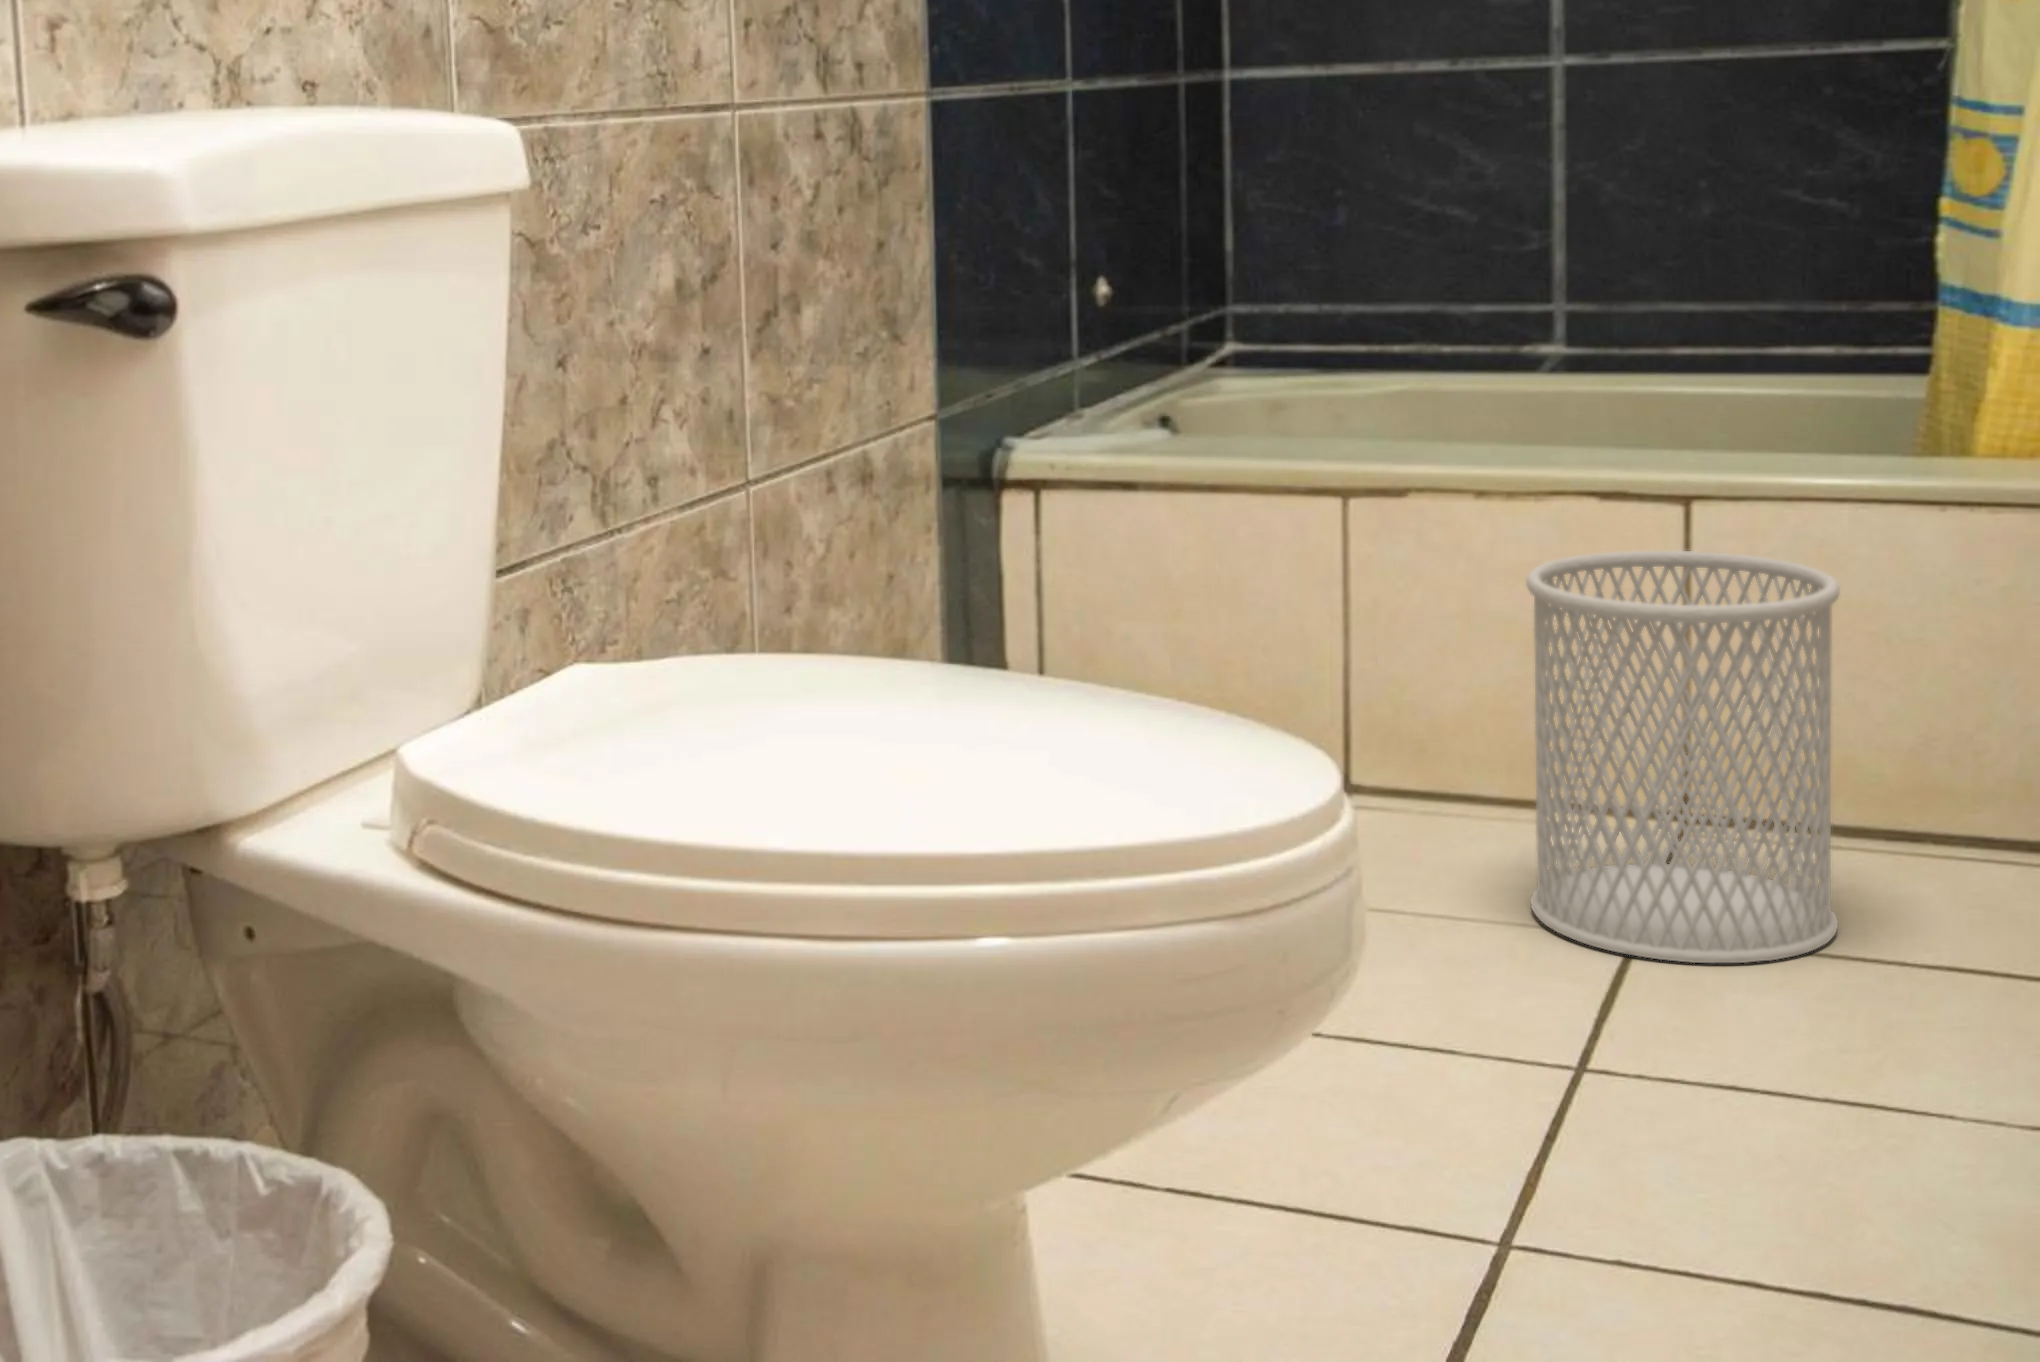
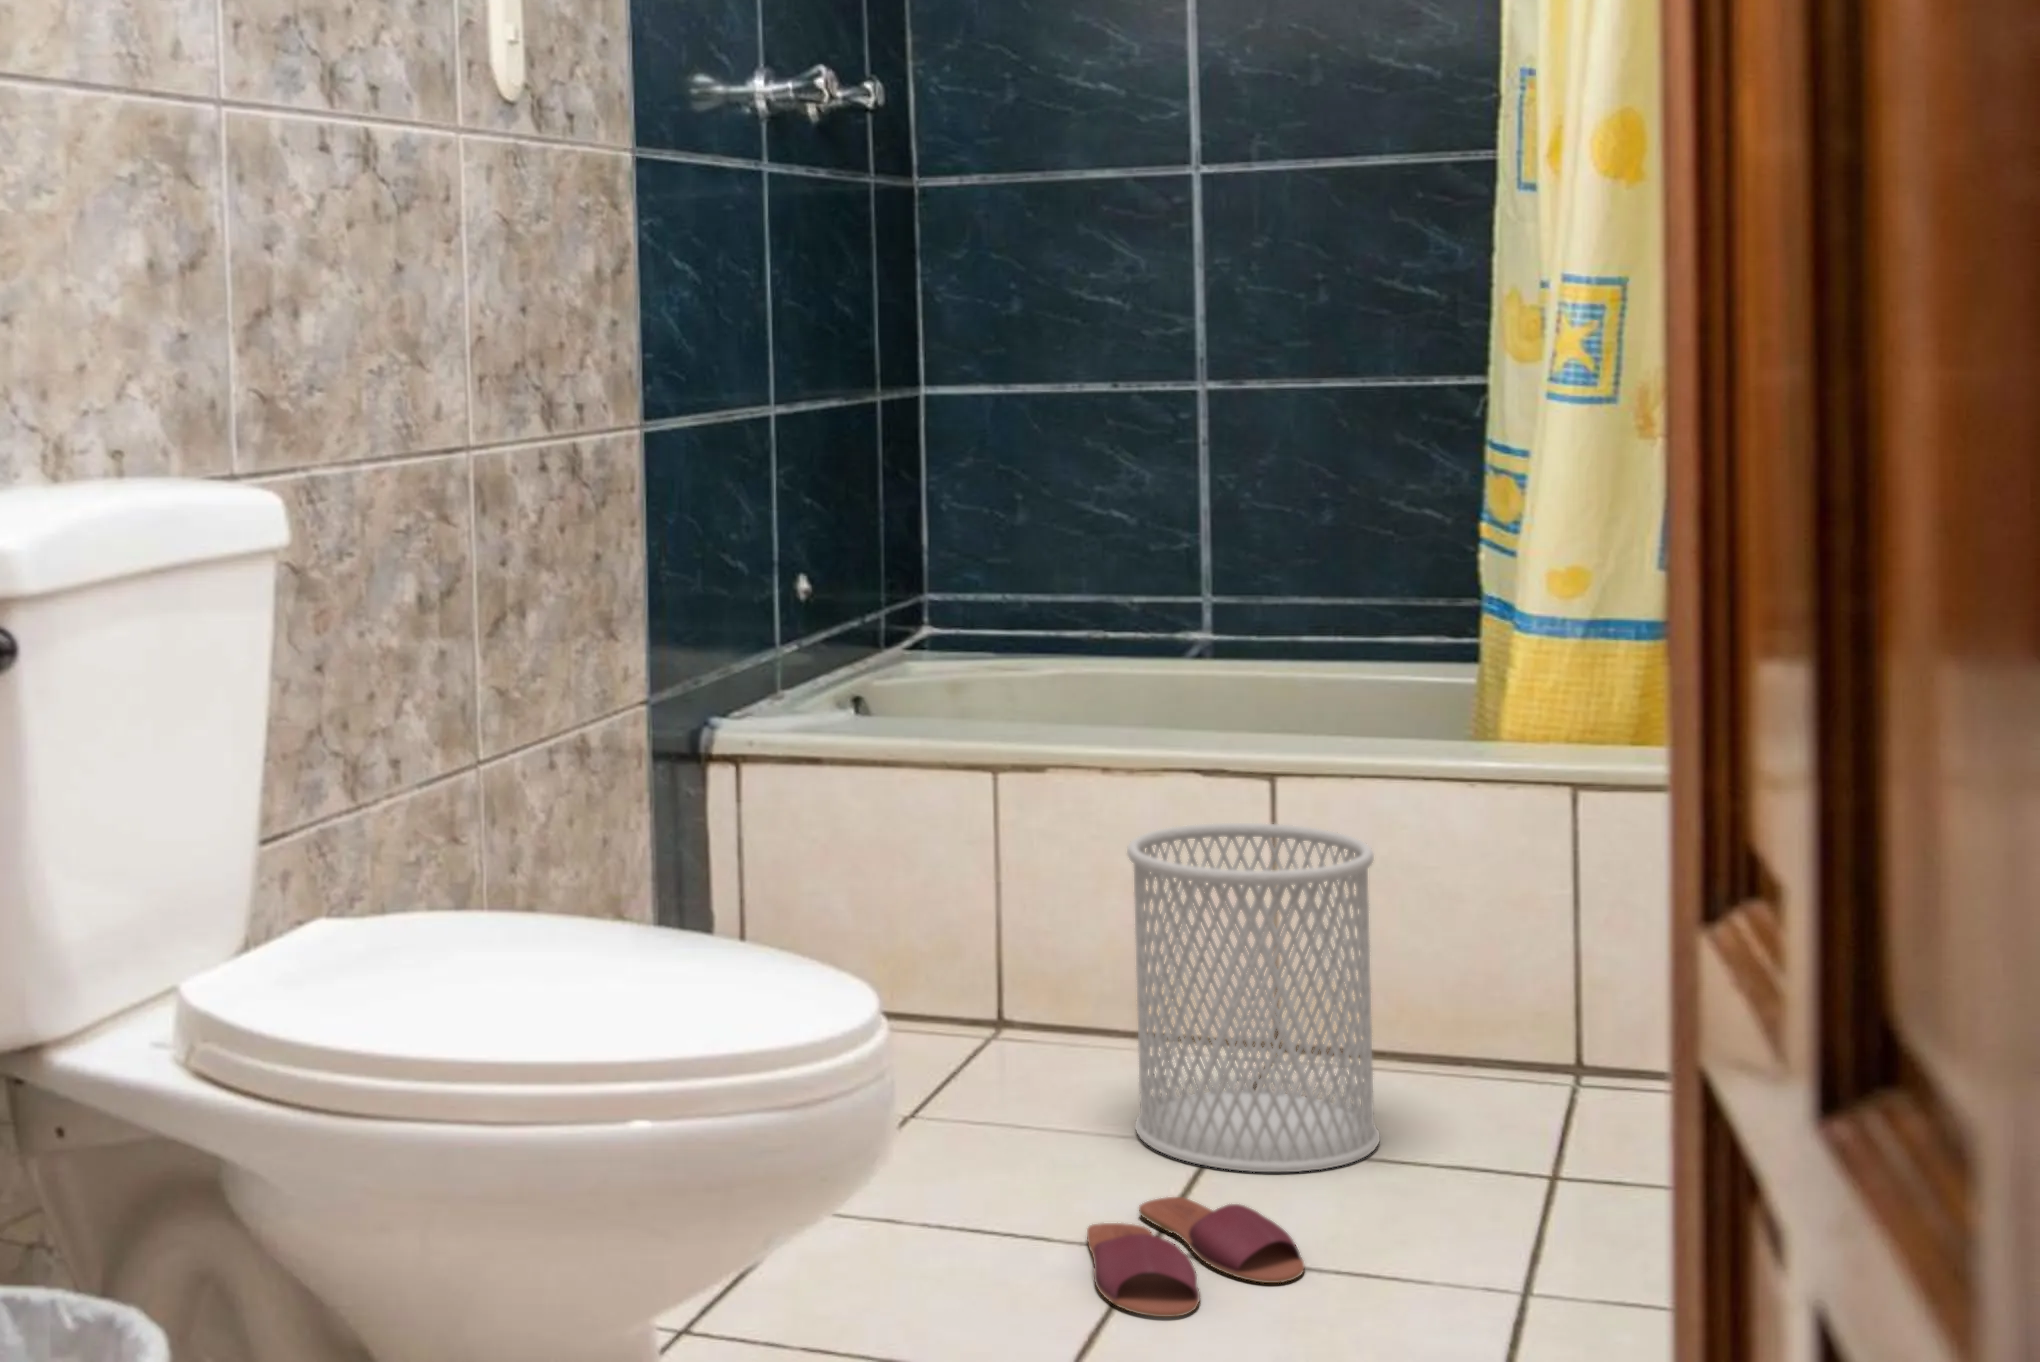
slippers: none [1499,993,1783,1147] -> present [1087,1197,1304,1317]

